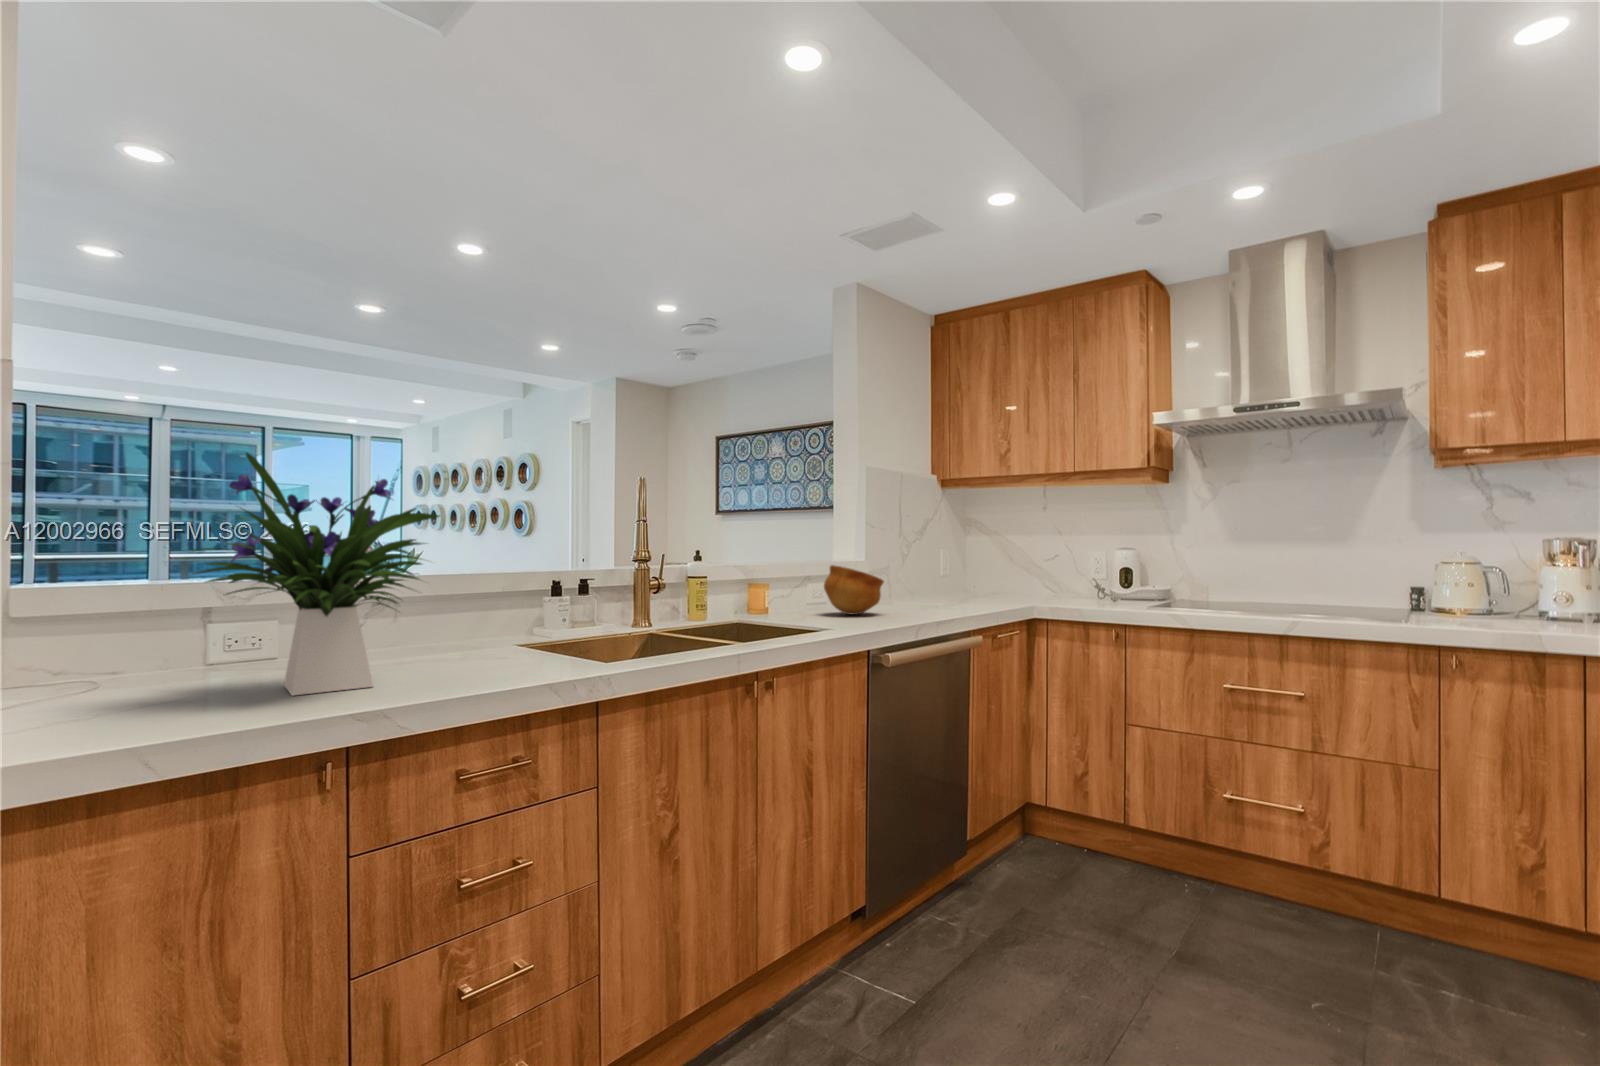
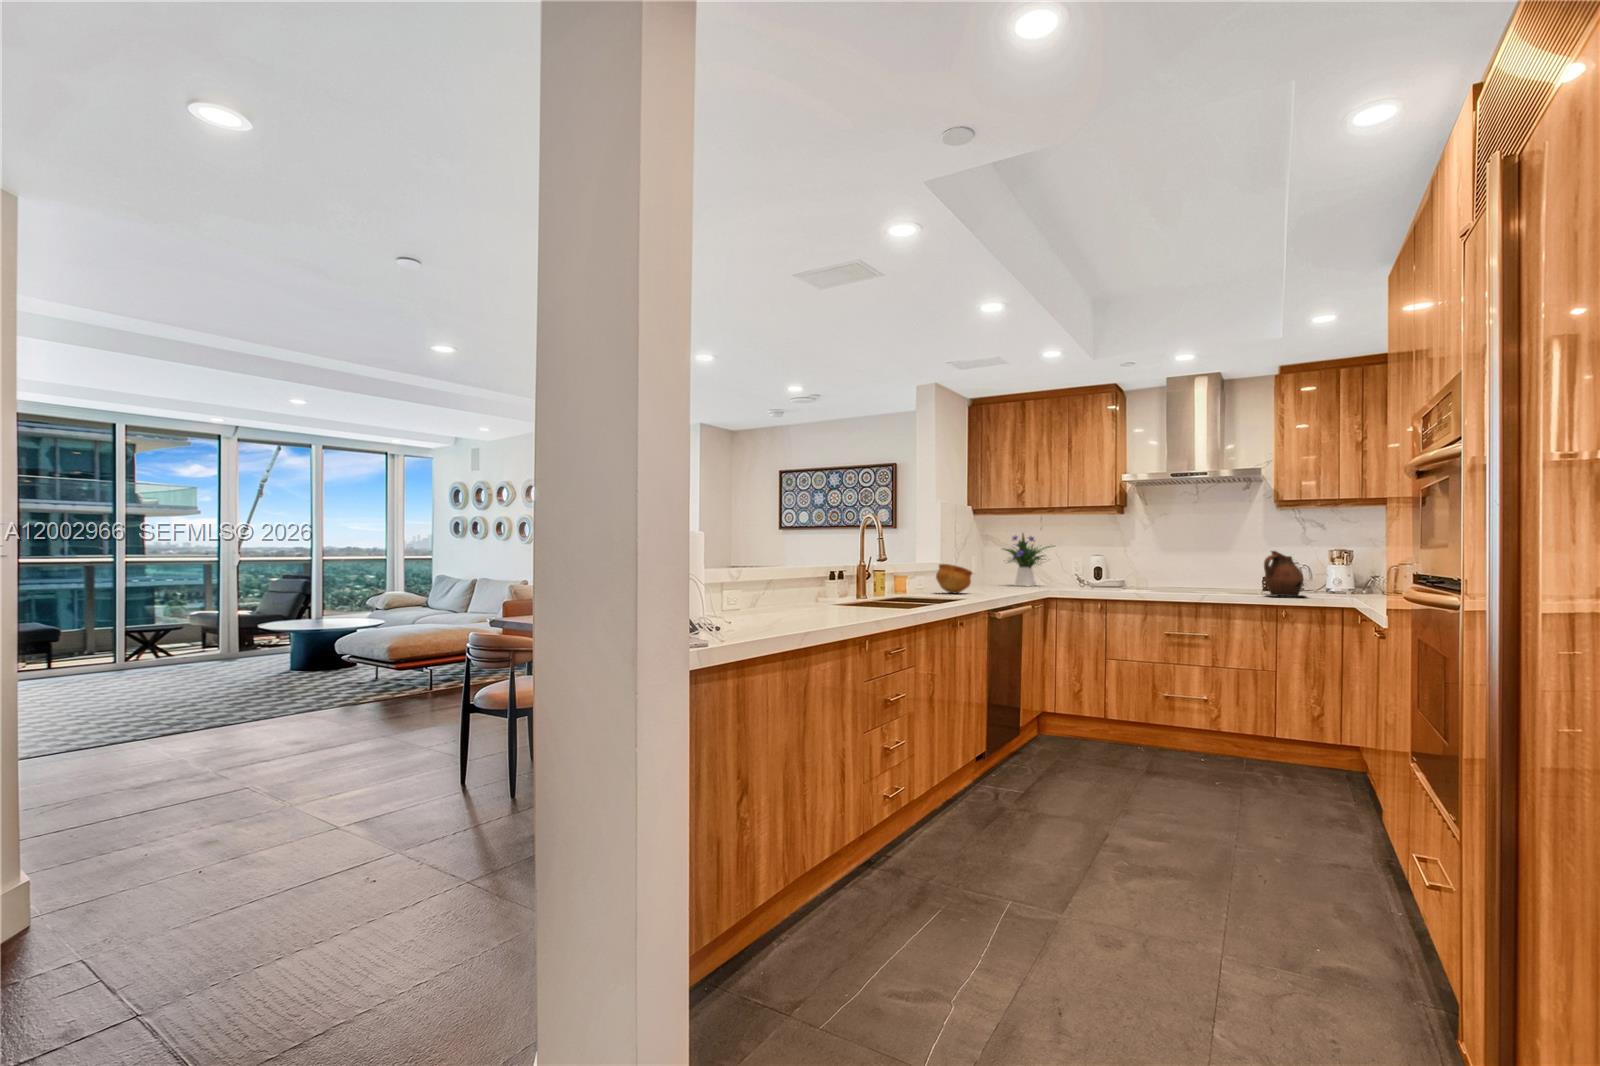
flower arrangement: present [194,453,439,696] -> present [1004,534,1051,586]
ceramic pitcher: none [1406,540,1506,632] -> present [1264,551,1304,597]

